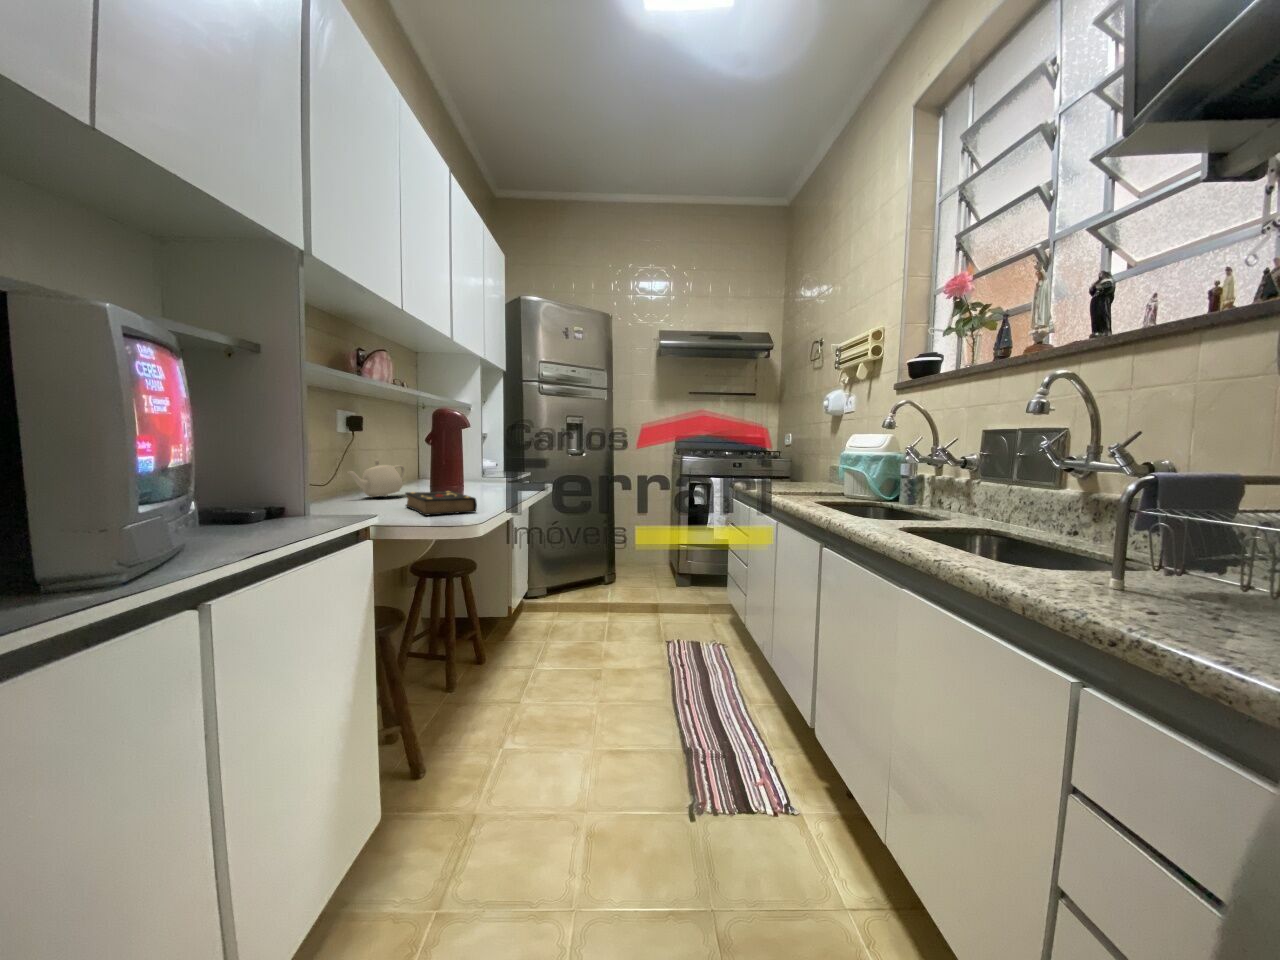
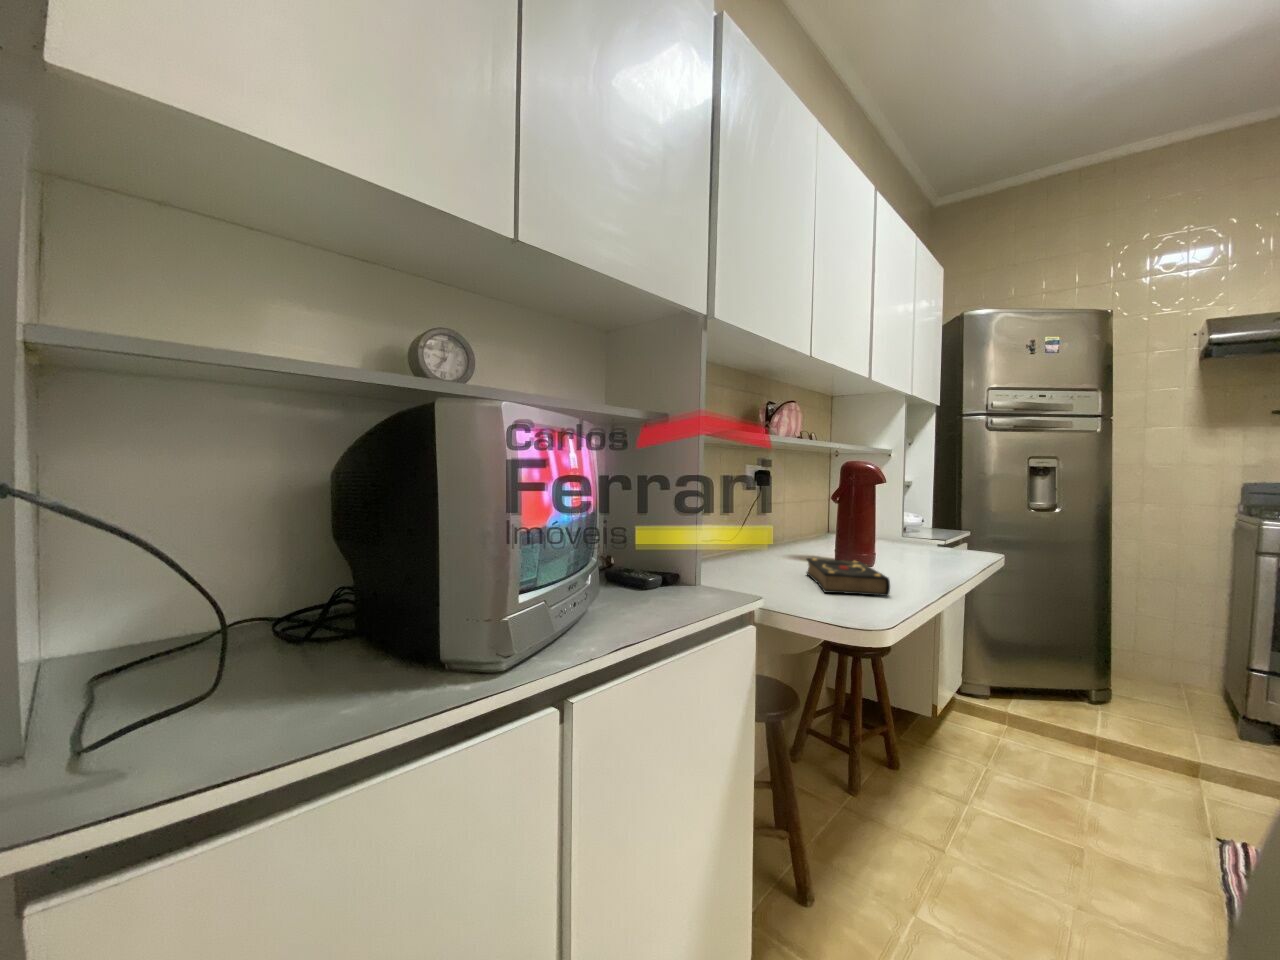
teapot: present [348,459,405,497] -> none [753,516,810,556]

